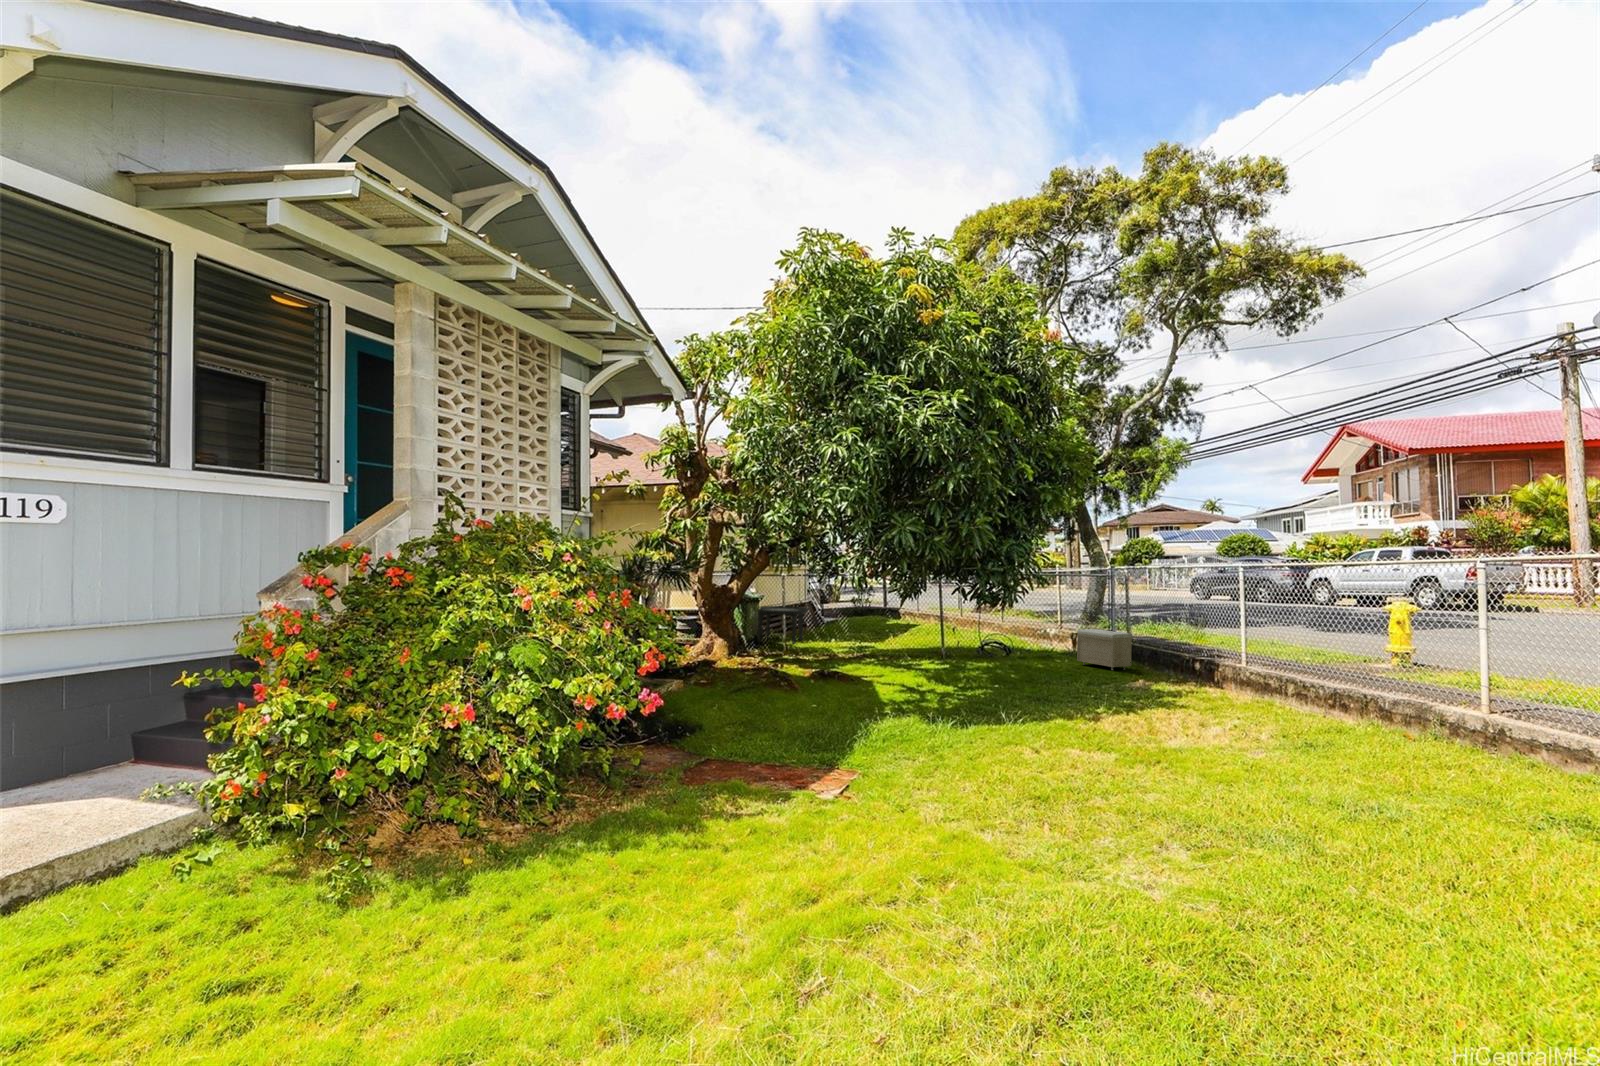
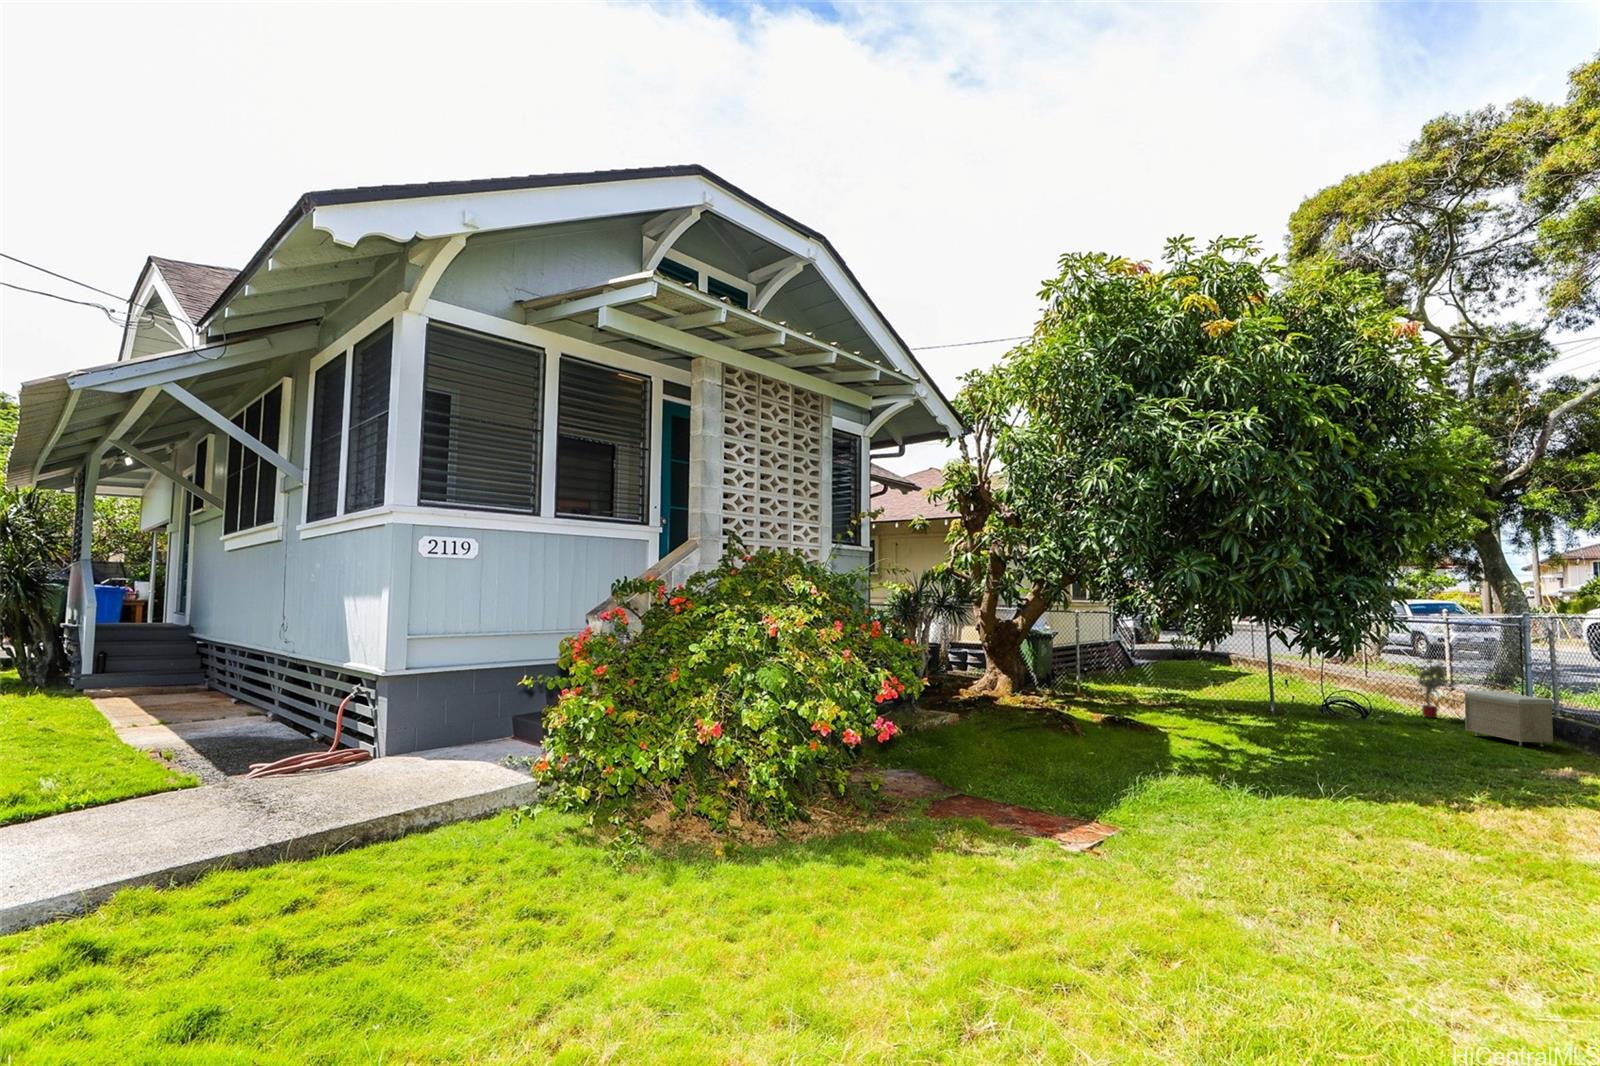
potted tree: none [1042,604,1070,653] -> present [1418,658,1456,718]
round table: present [758,606,809,644] -> none [1042,646,1107,688]

